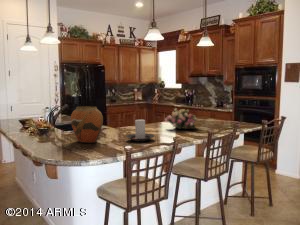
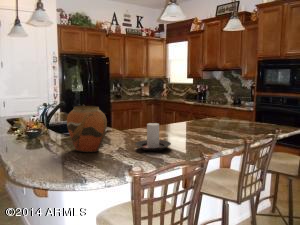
flower arrangement: present [165,109,197,129] -> none [181,108,220,133]

